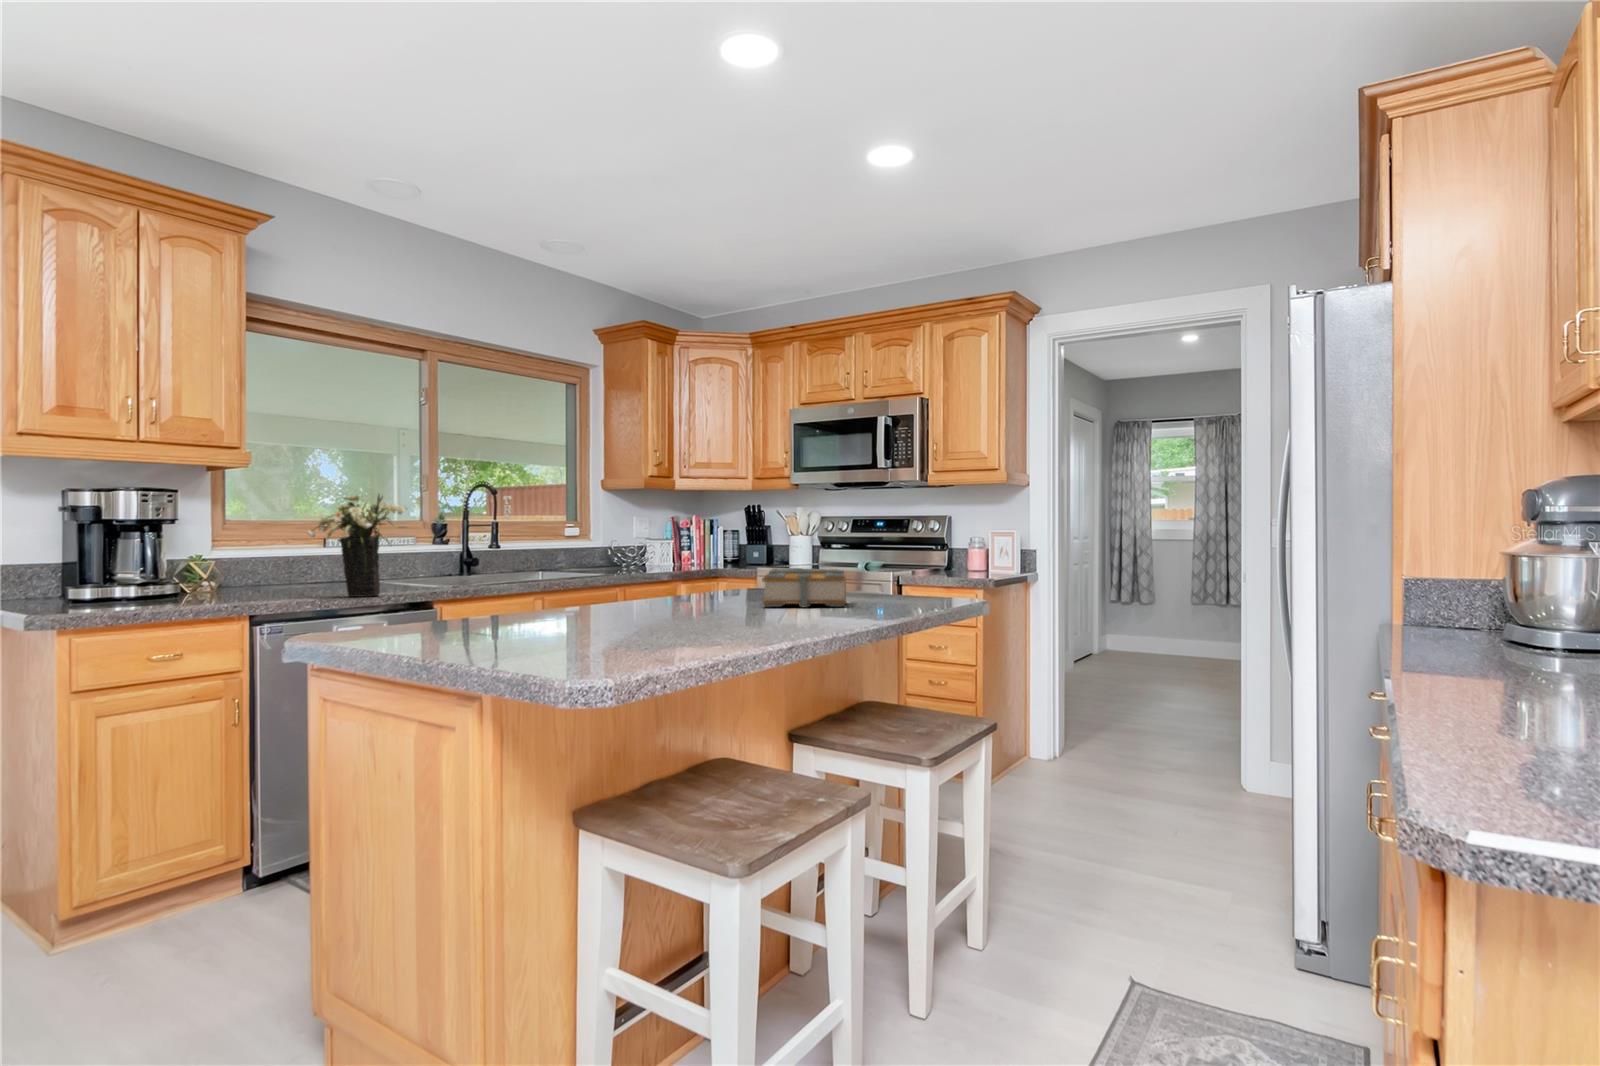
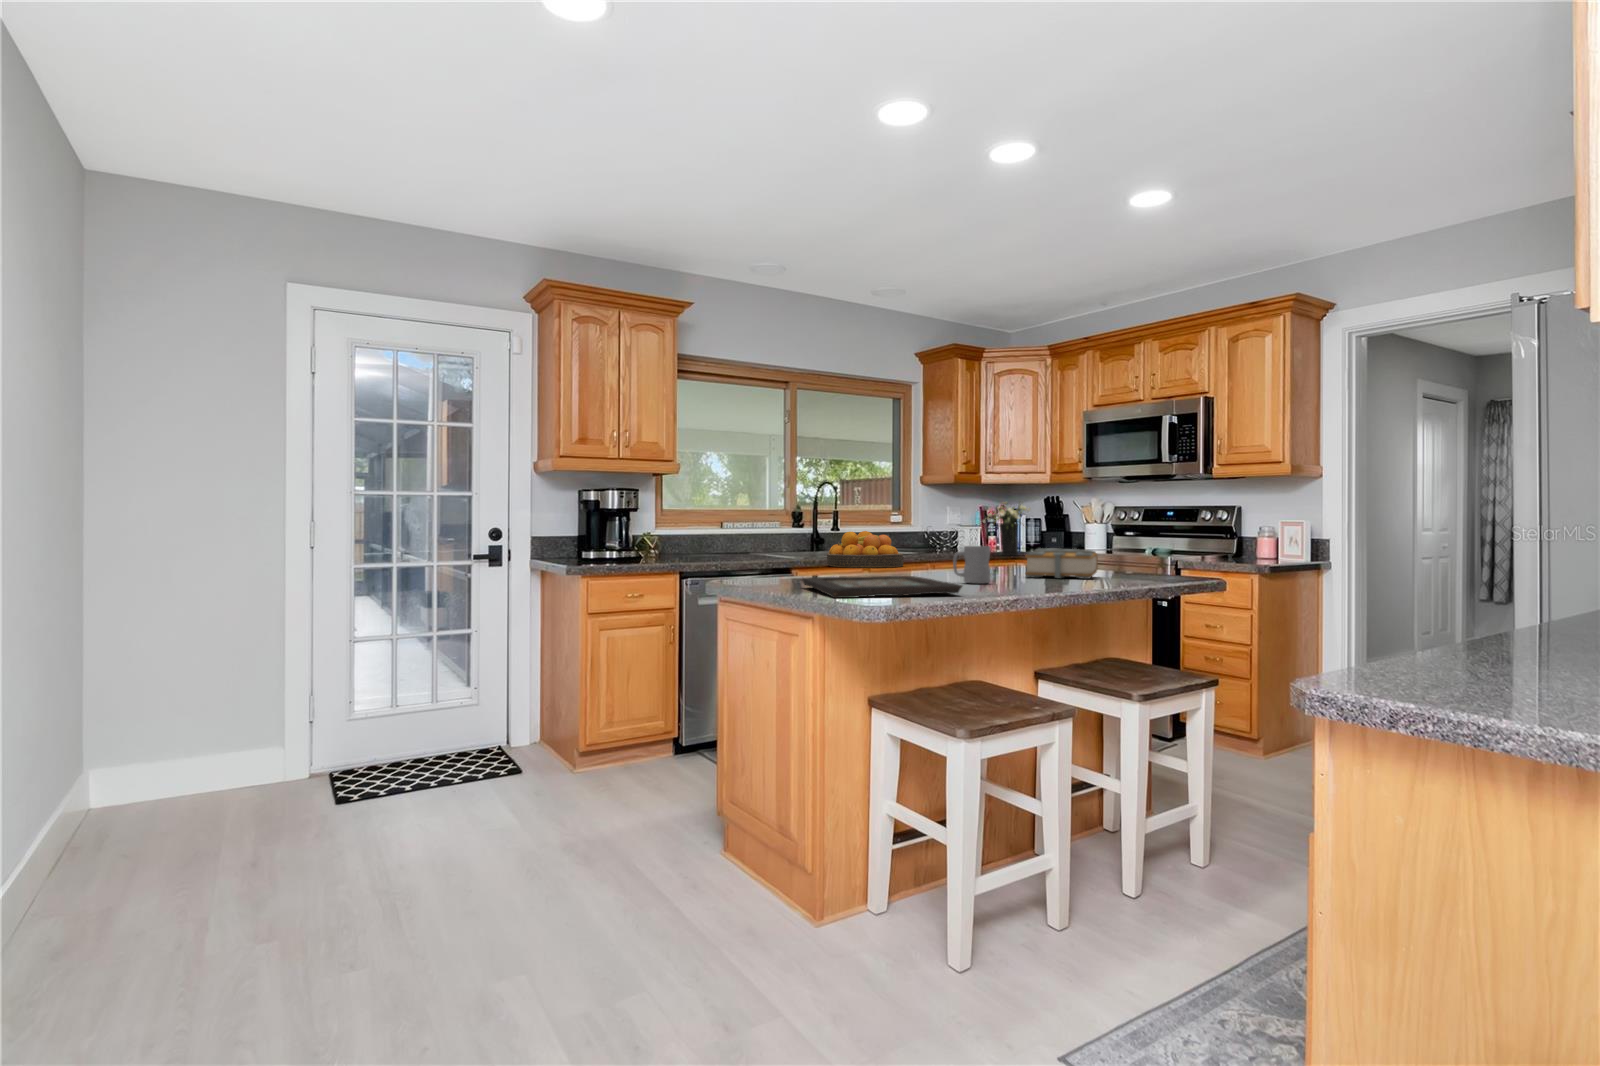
flower arrangement: present [307,495,407,597] -> present [983,502,1030,556]
fruit bowl: none [483,548,590,599] -> present [827,531,903,568]
mug: none [676,568,728,621] -> present [953,546,990,584]
decorative tray: none [447,616,713,665] -> present [802,576,962,598]

